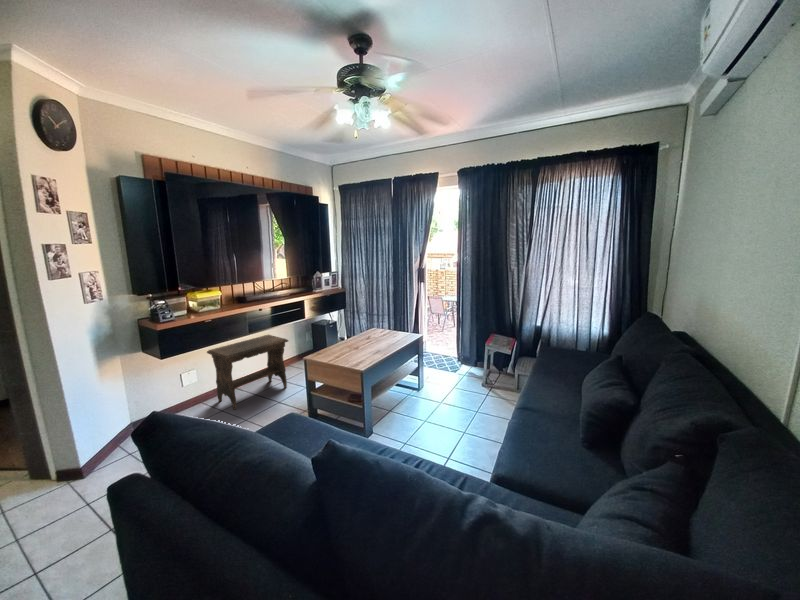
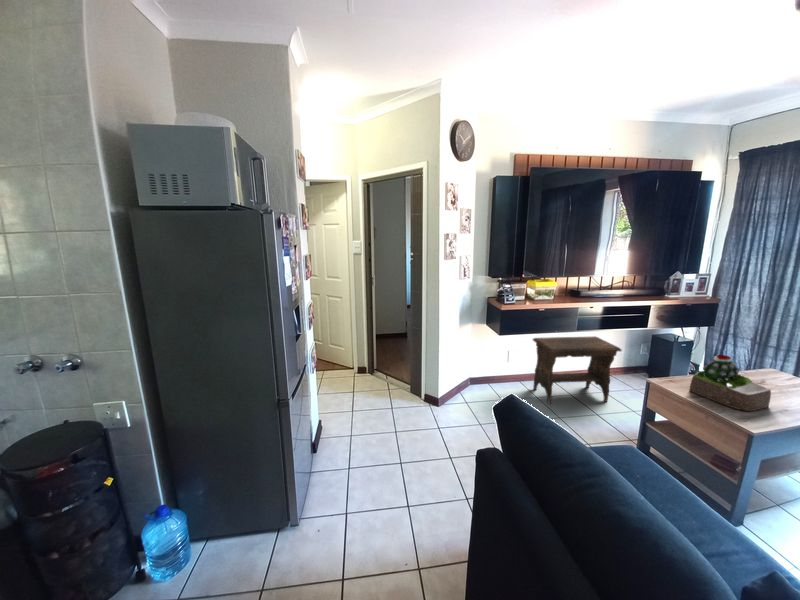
succulent plant: none [329,325,370,360] -> present [689,355,771,411]

